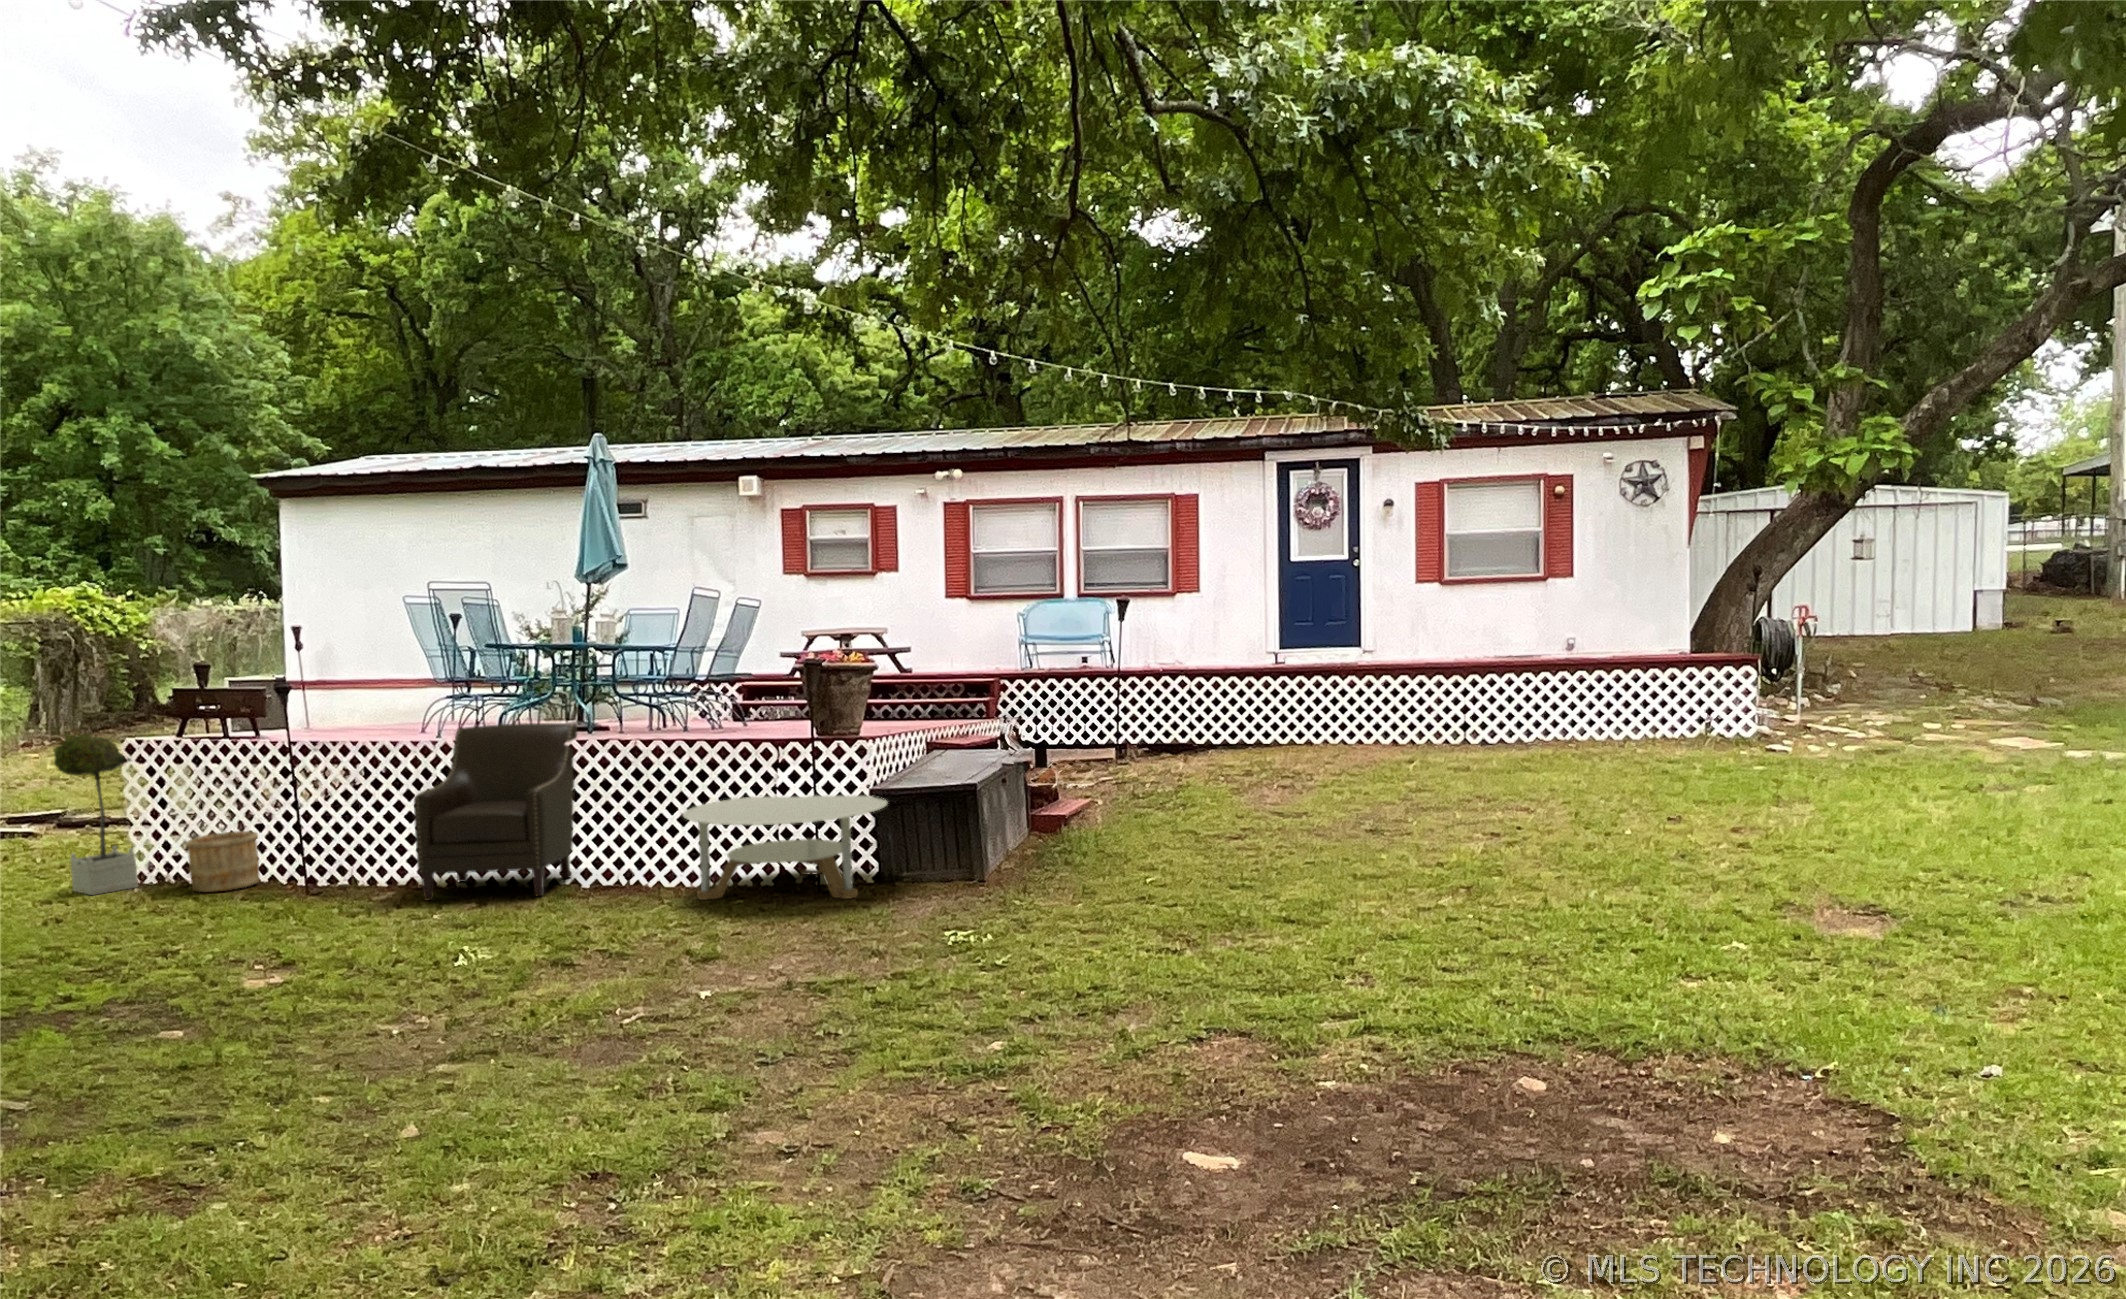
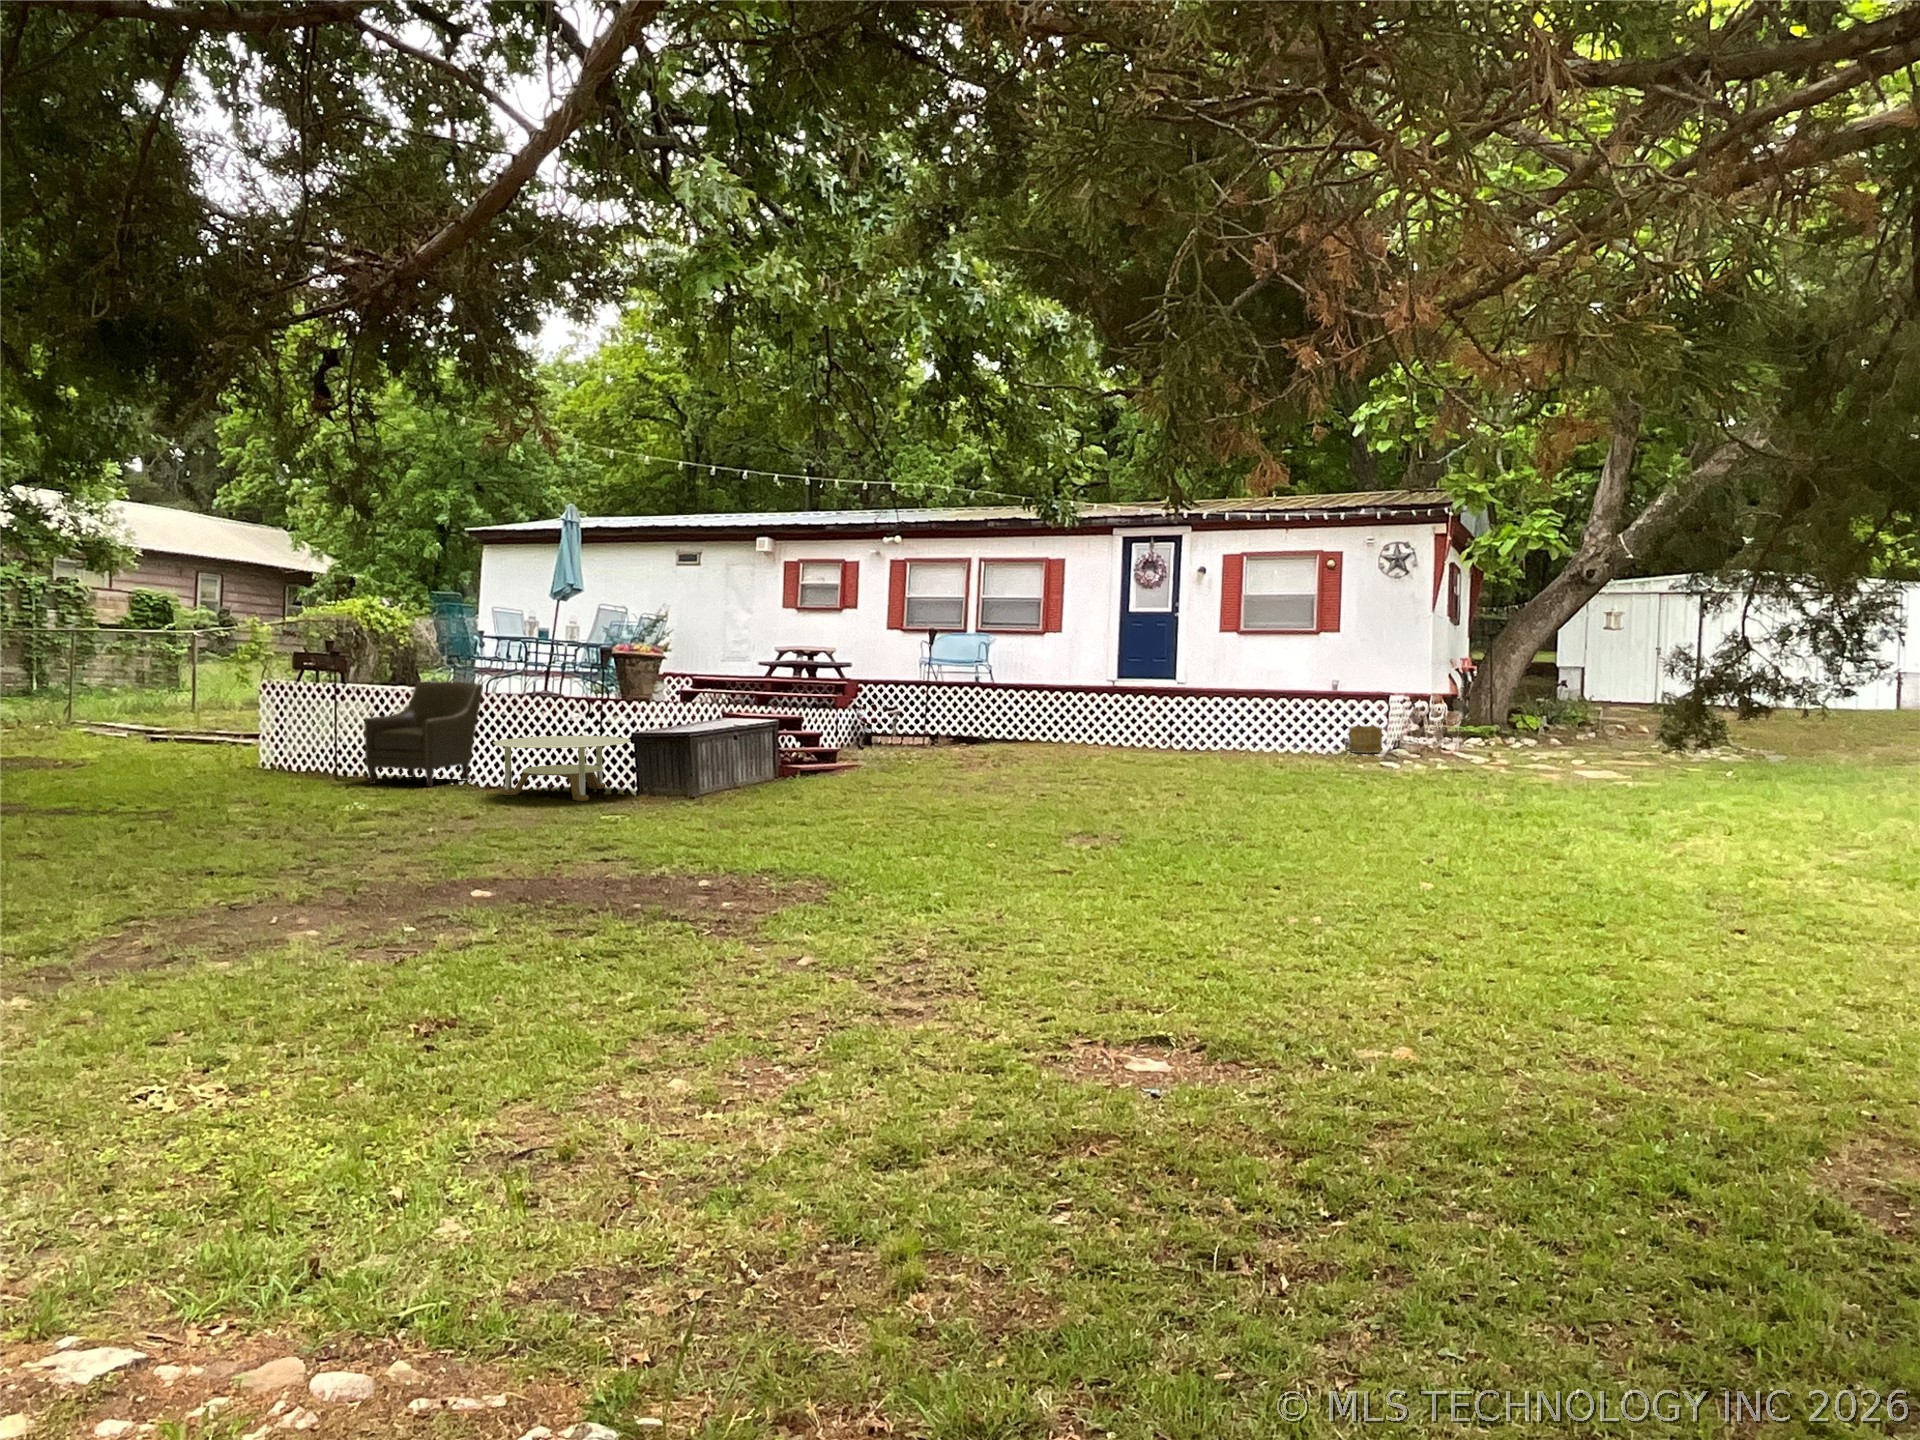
potted tree: present [54,734,138,895] -> none [213,673,260,769]
wooden bucket: present [185,831,259,892] -> present [1349,726,1382,753]

